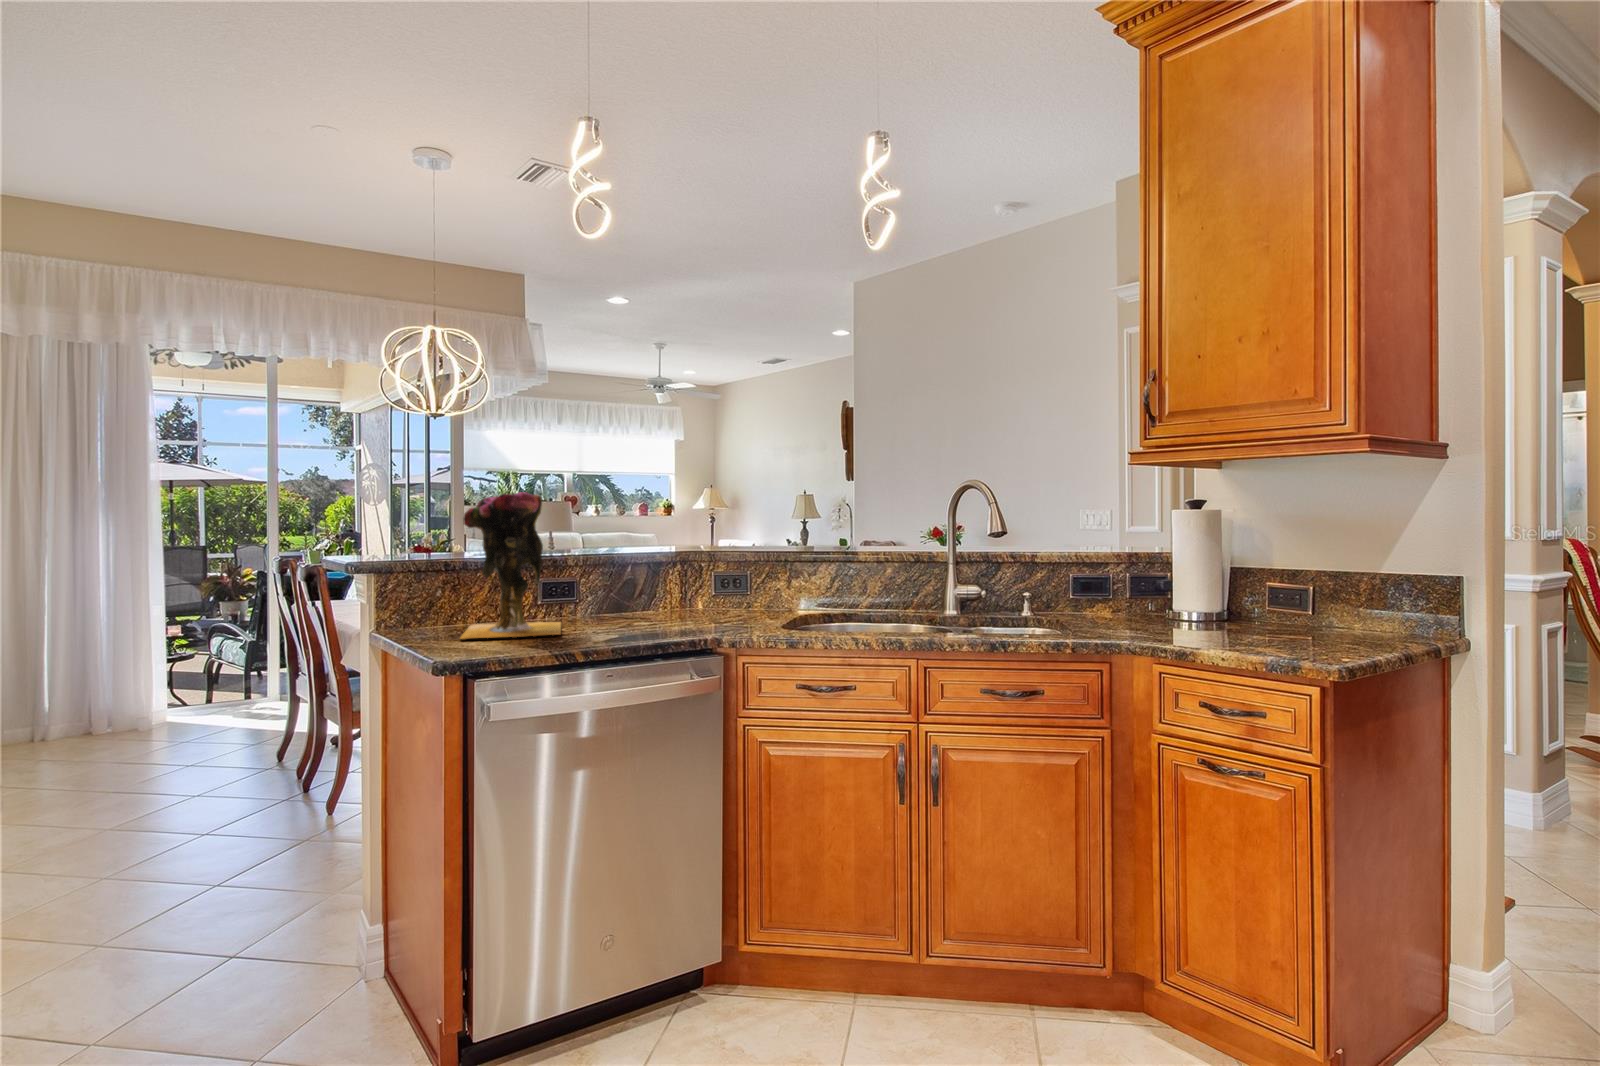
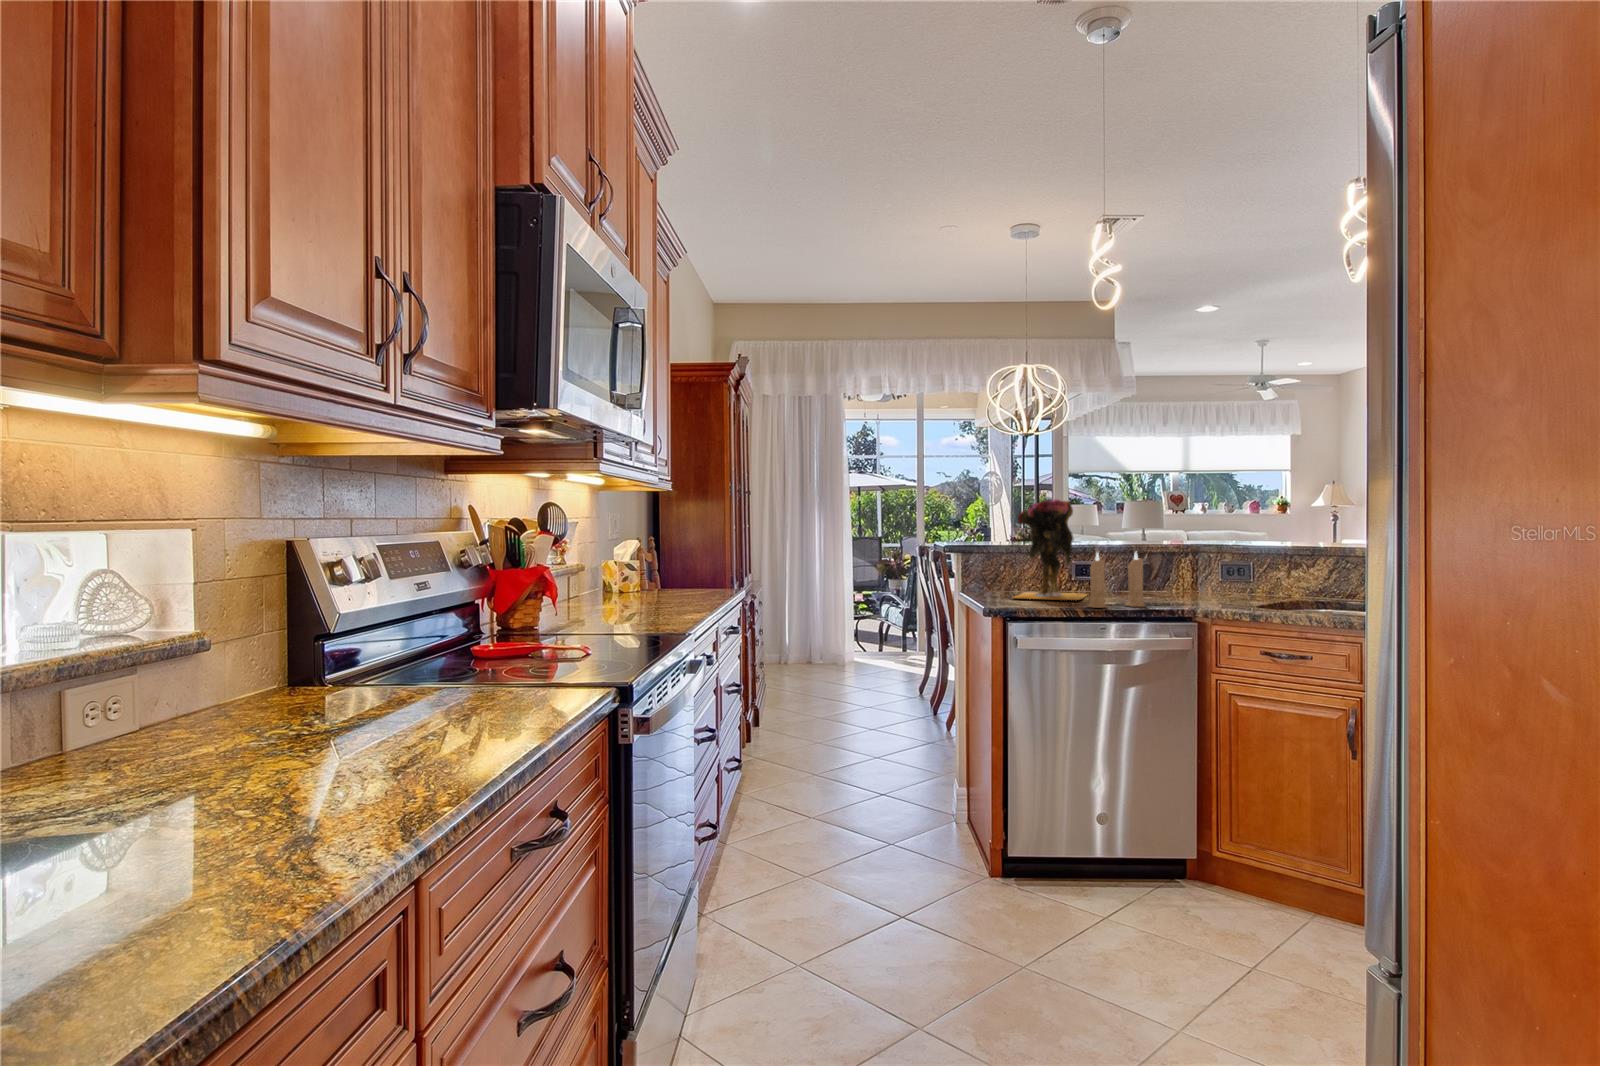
candle: none [578,562,652,646] -> present [1088,552,1145,608]

